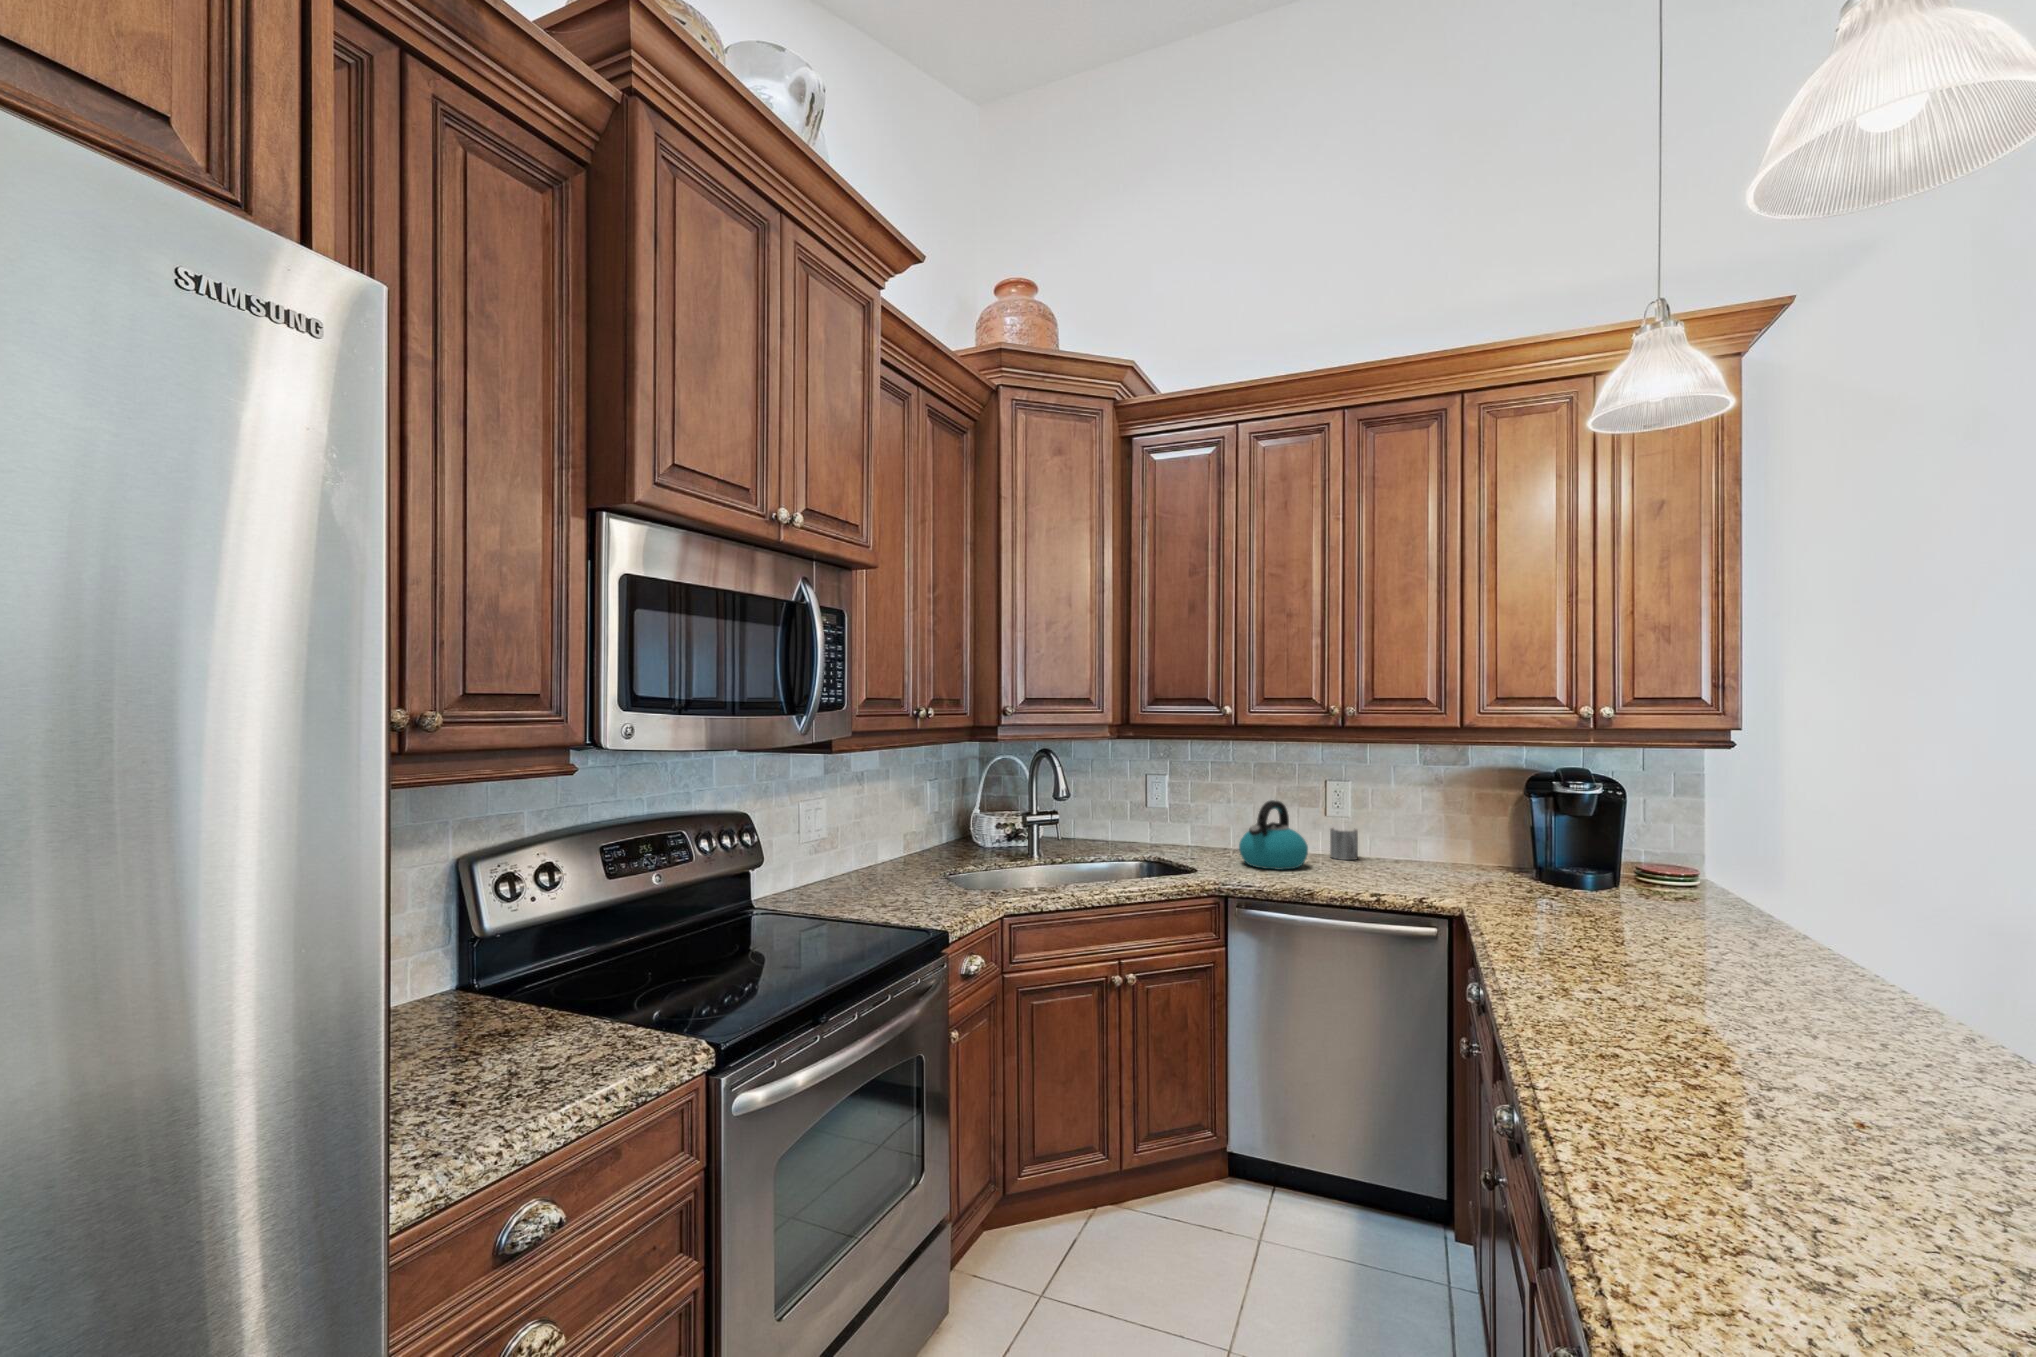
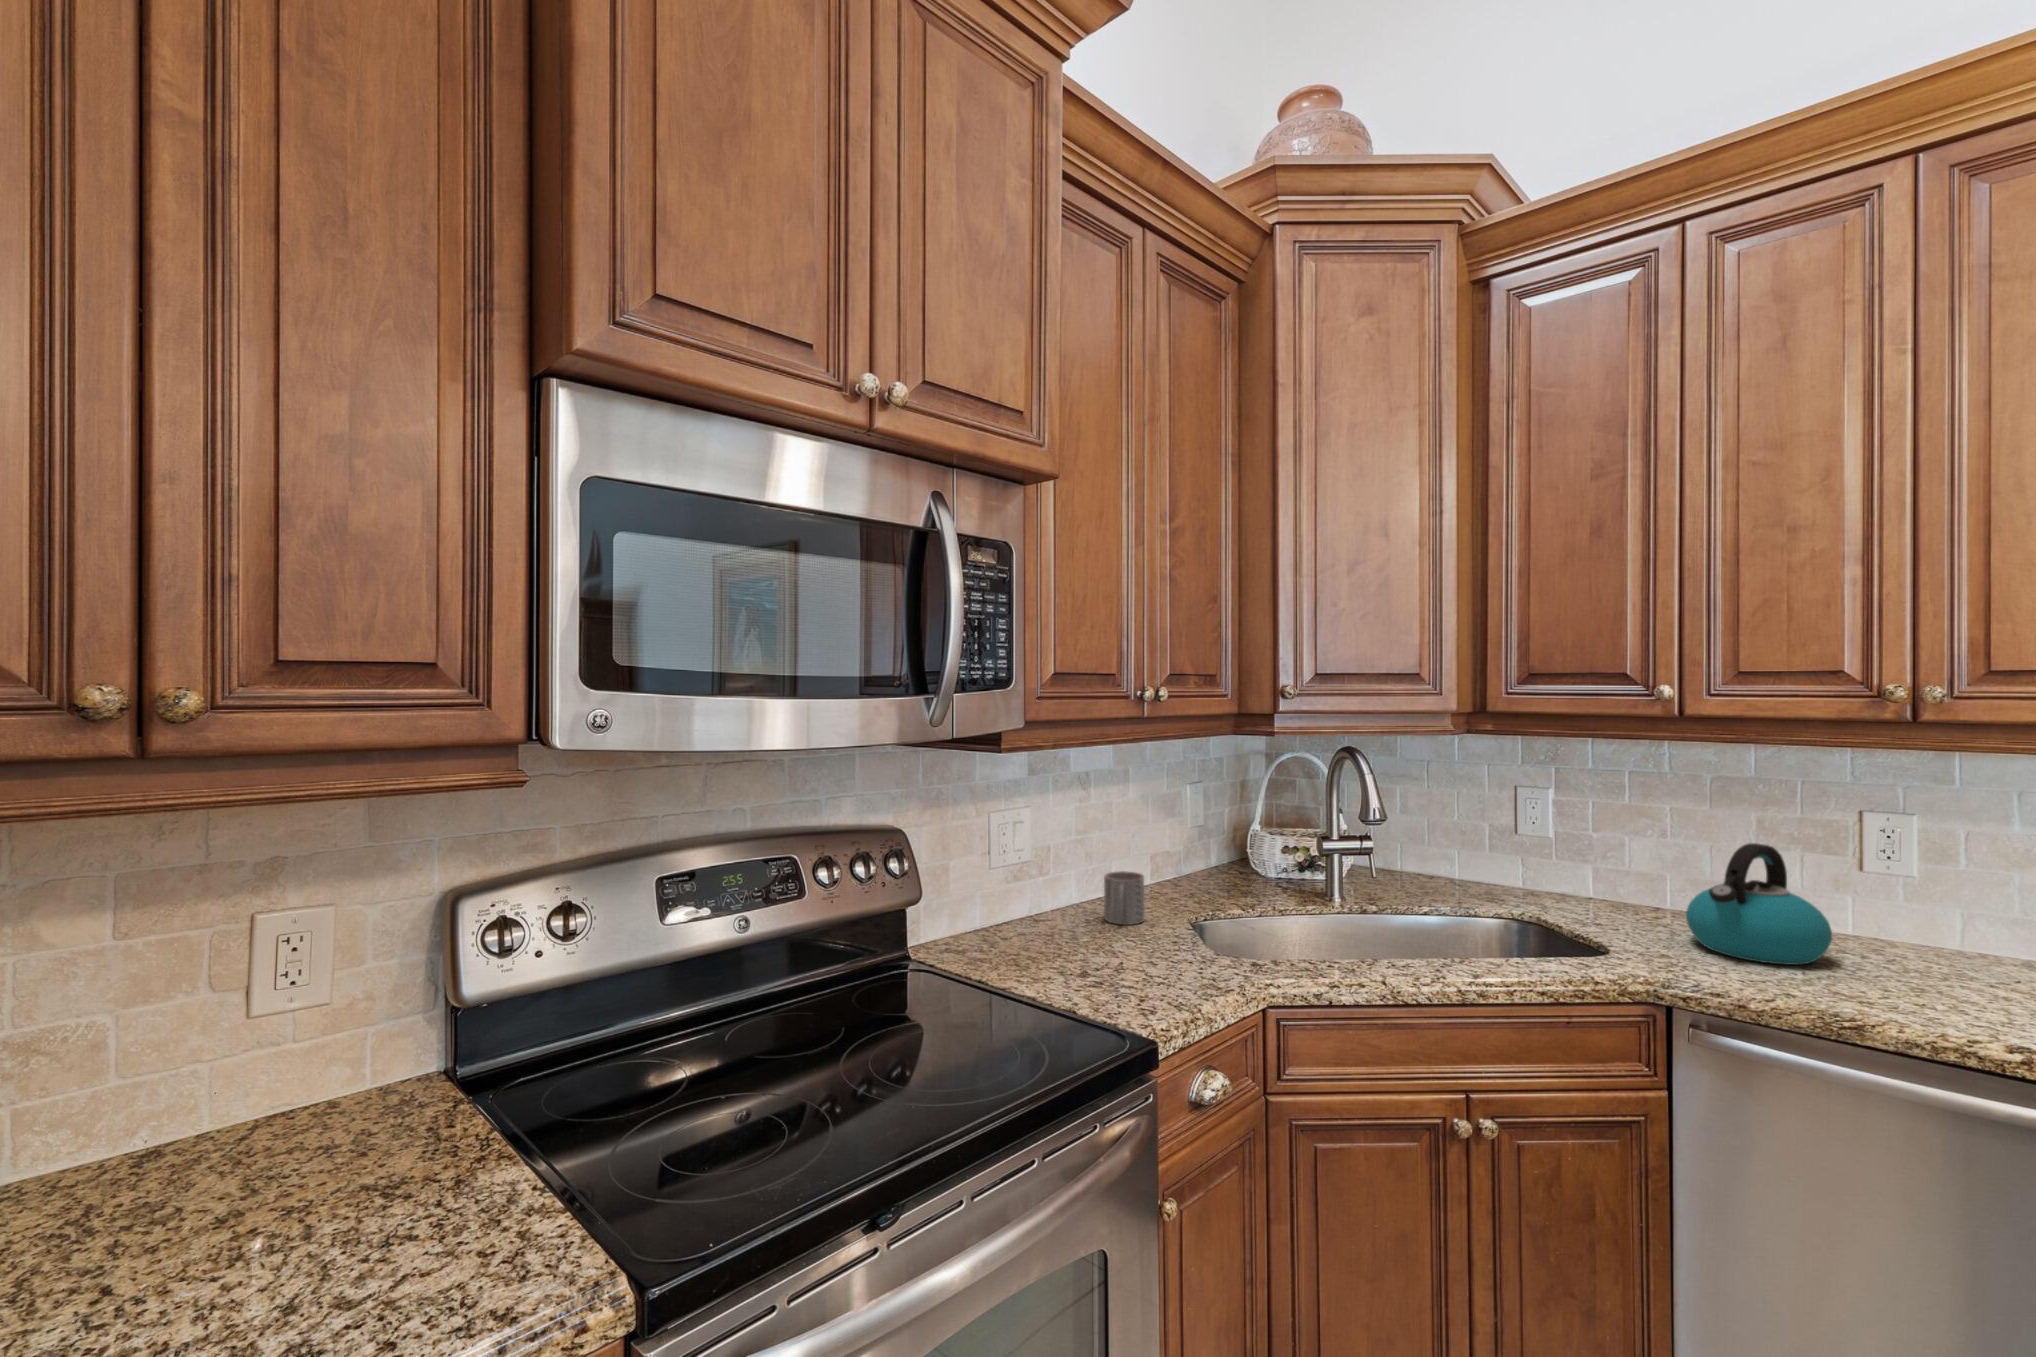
mug: present [1330,828,1358,860] -> present [1104,871,1144,925]

